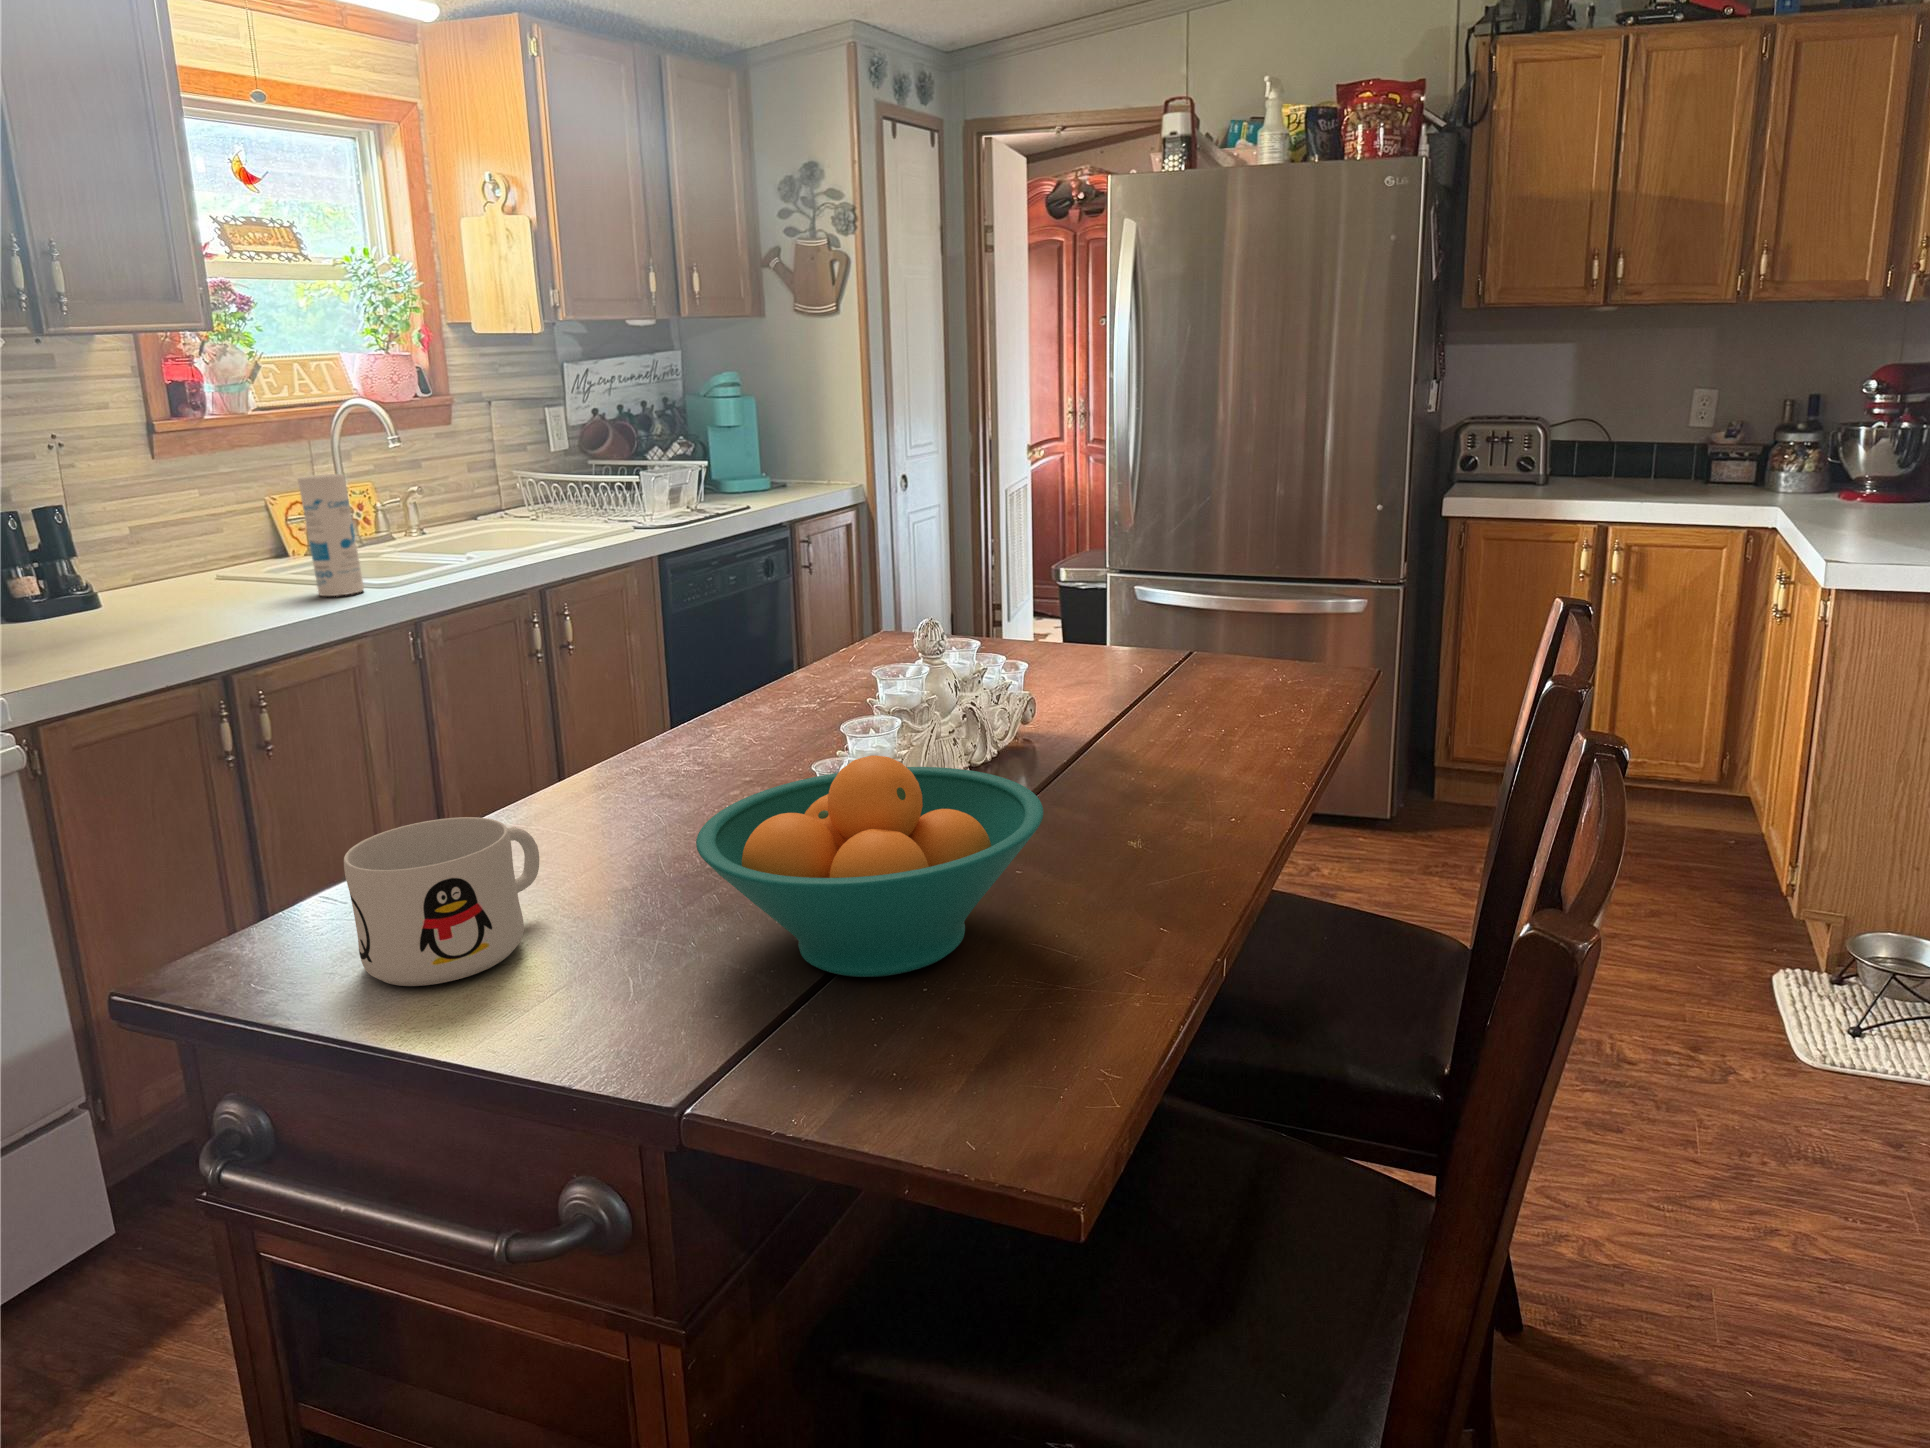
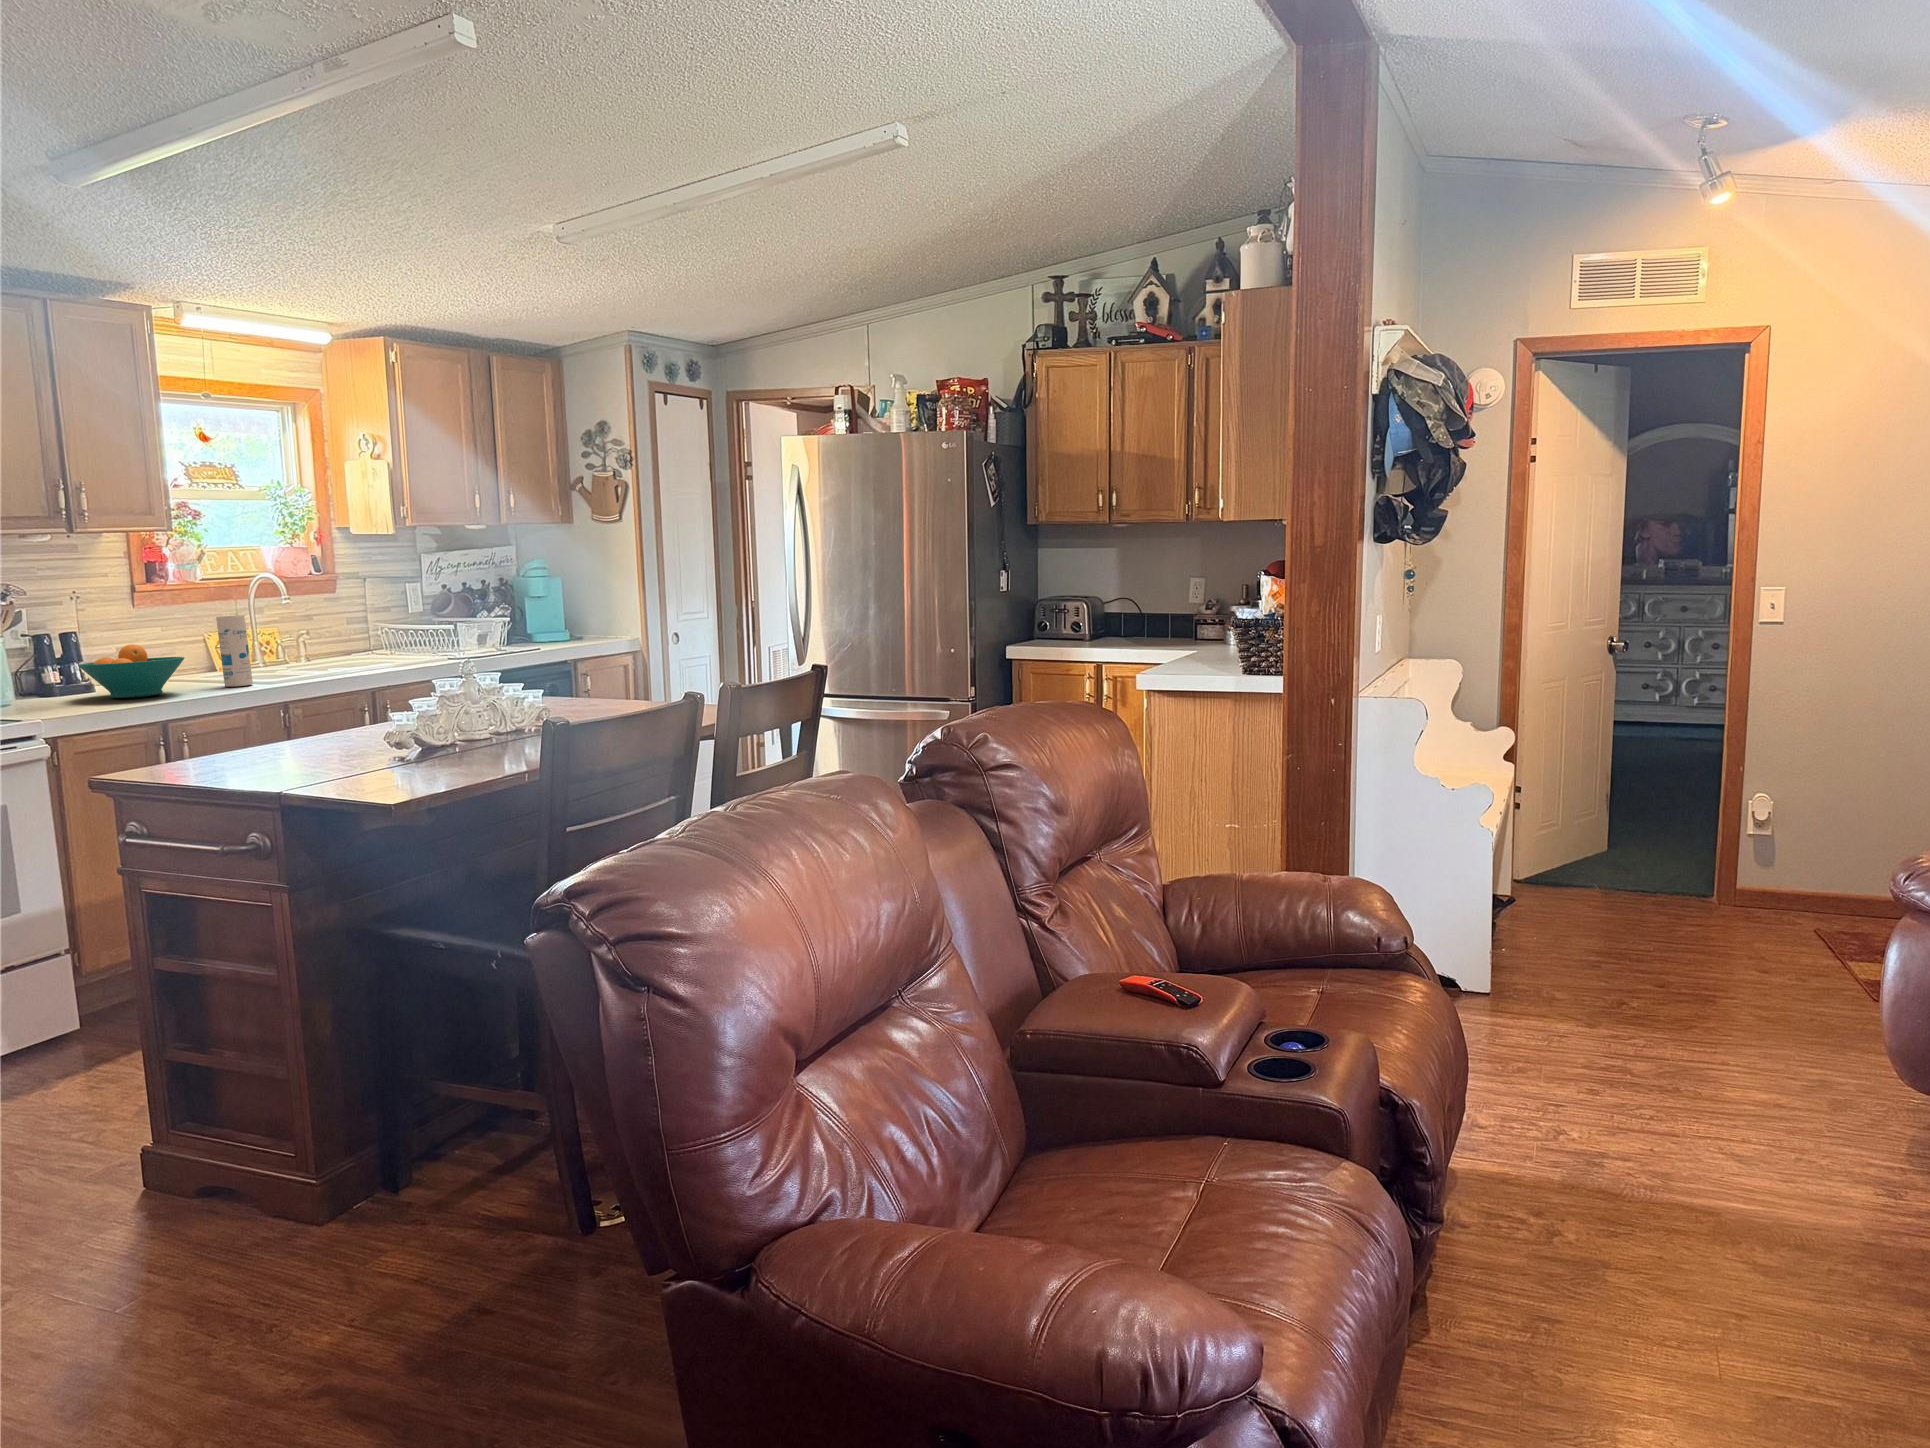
fruit bowl: present [696,755,1044,977] -> present [78,644,184,698]
mug: present [344,817,539,986] -> none [181,719,265,773]

